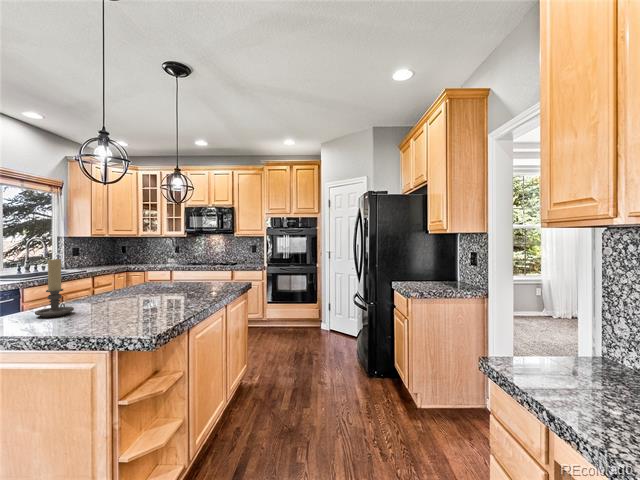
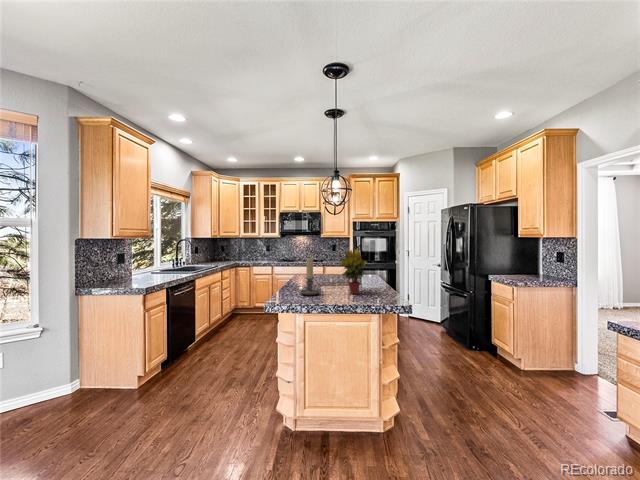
potted plant: none [102,244,154,314] -> present [339,249,367,294]

